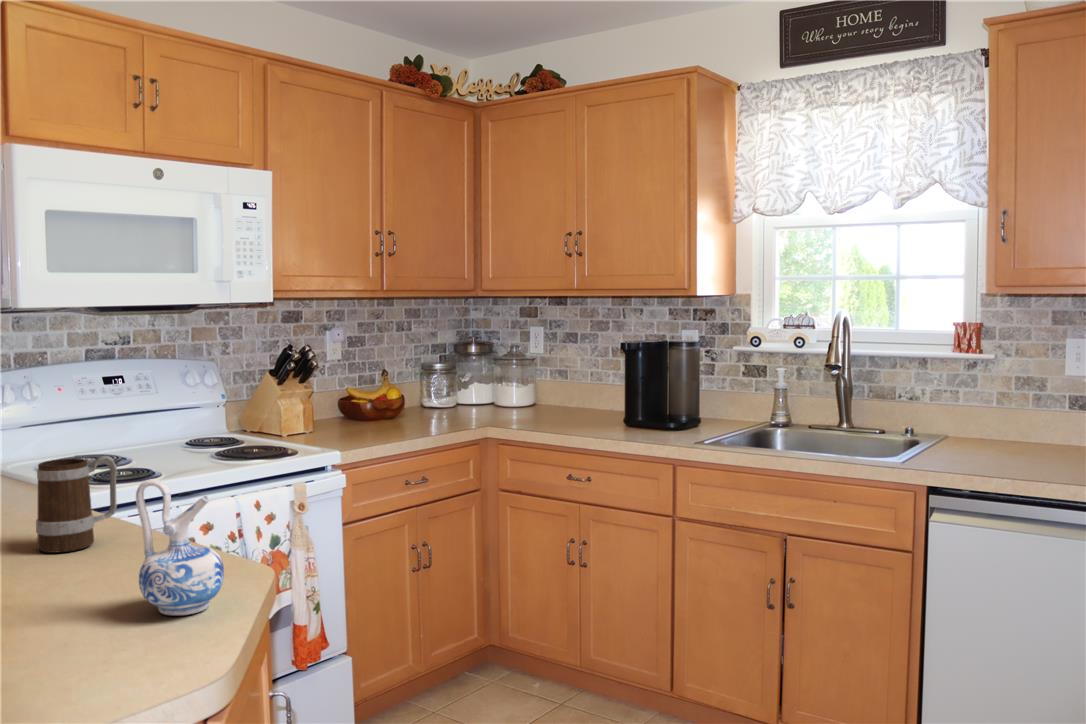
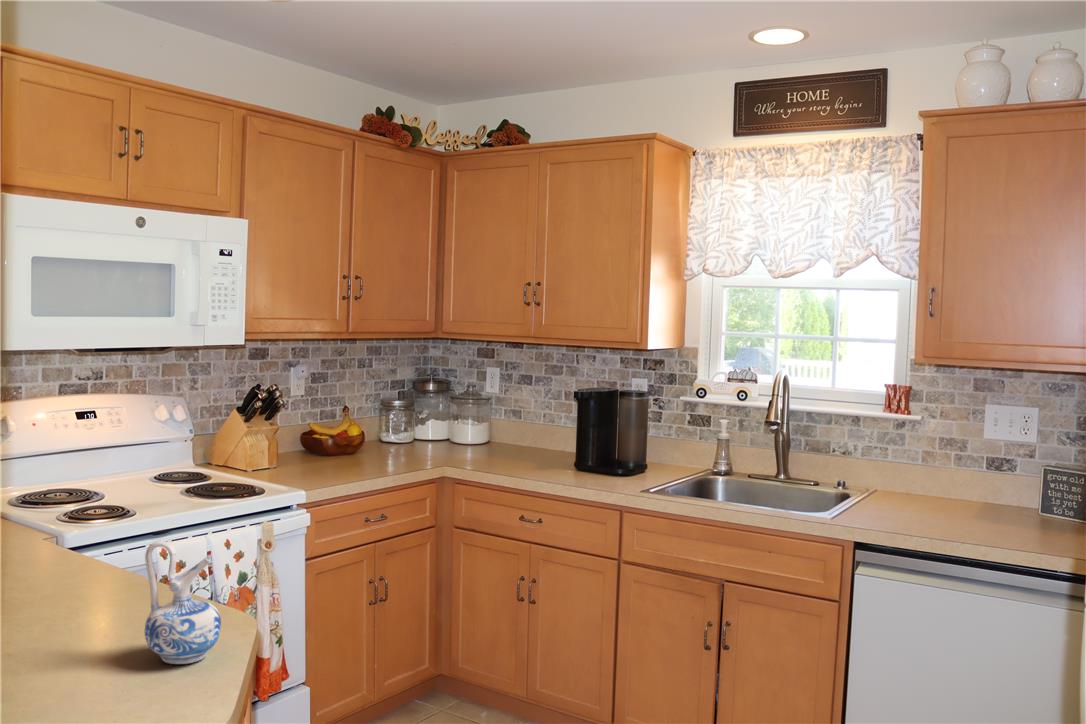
mug: present [36,456,117,553] -> none [34,506,111,597]

